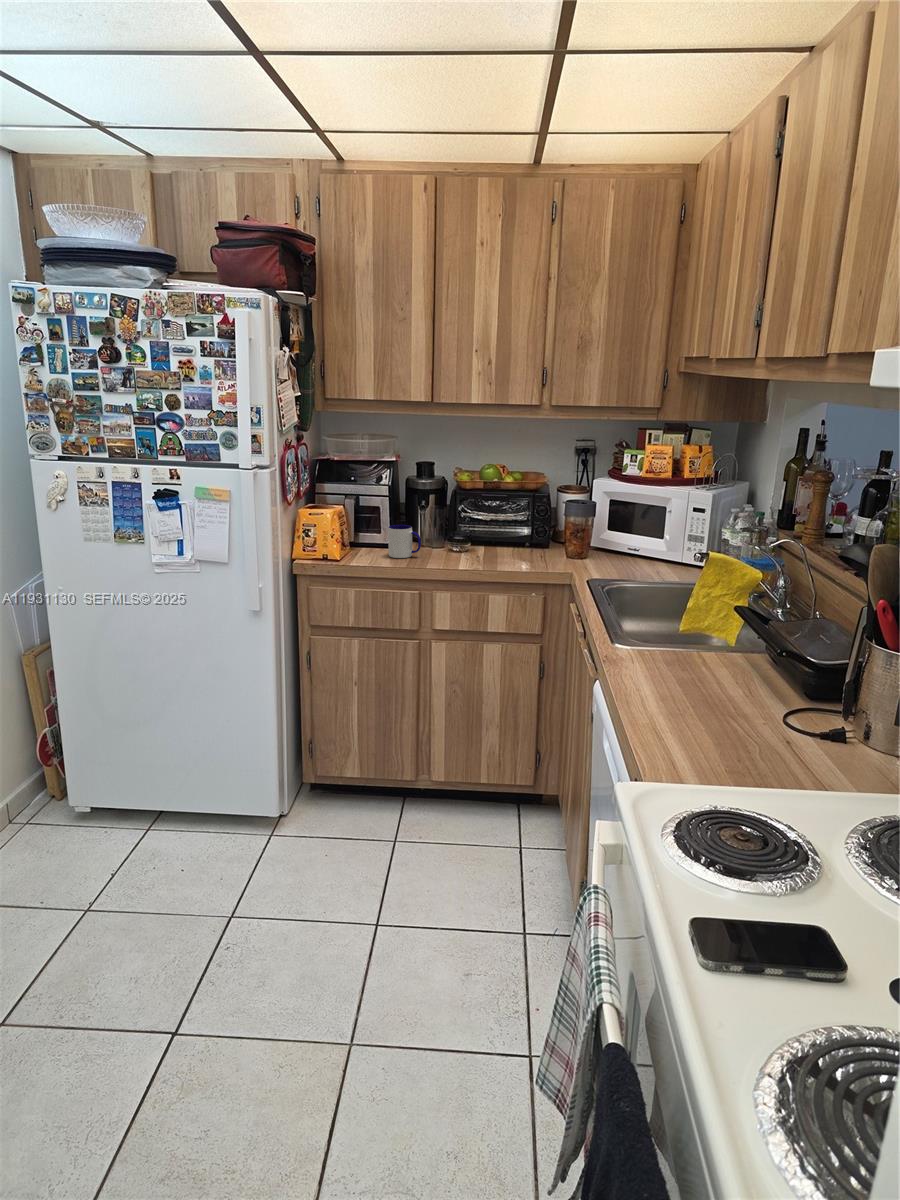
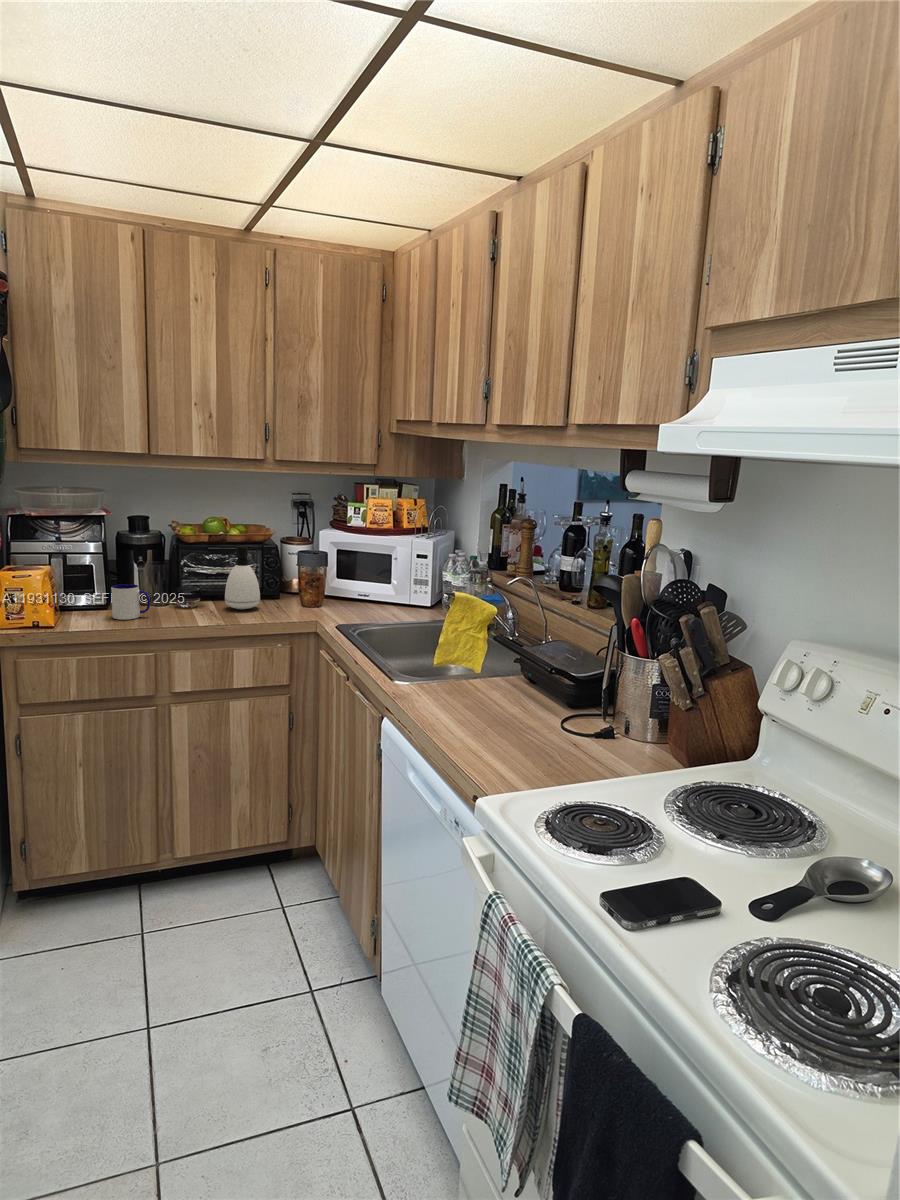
soap dispenser: none [492,492,528,555] -> present [225,545,260,609]

